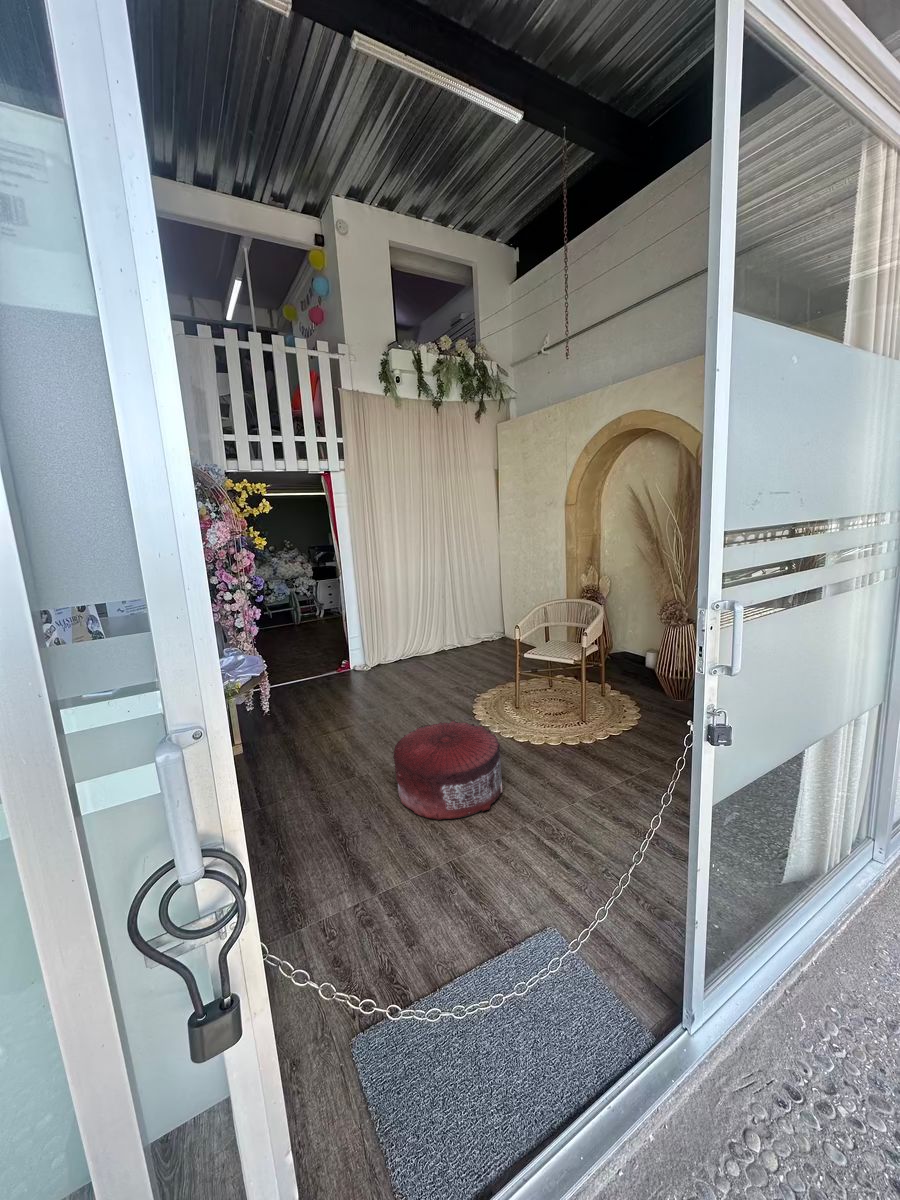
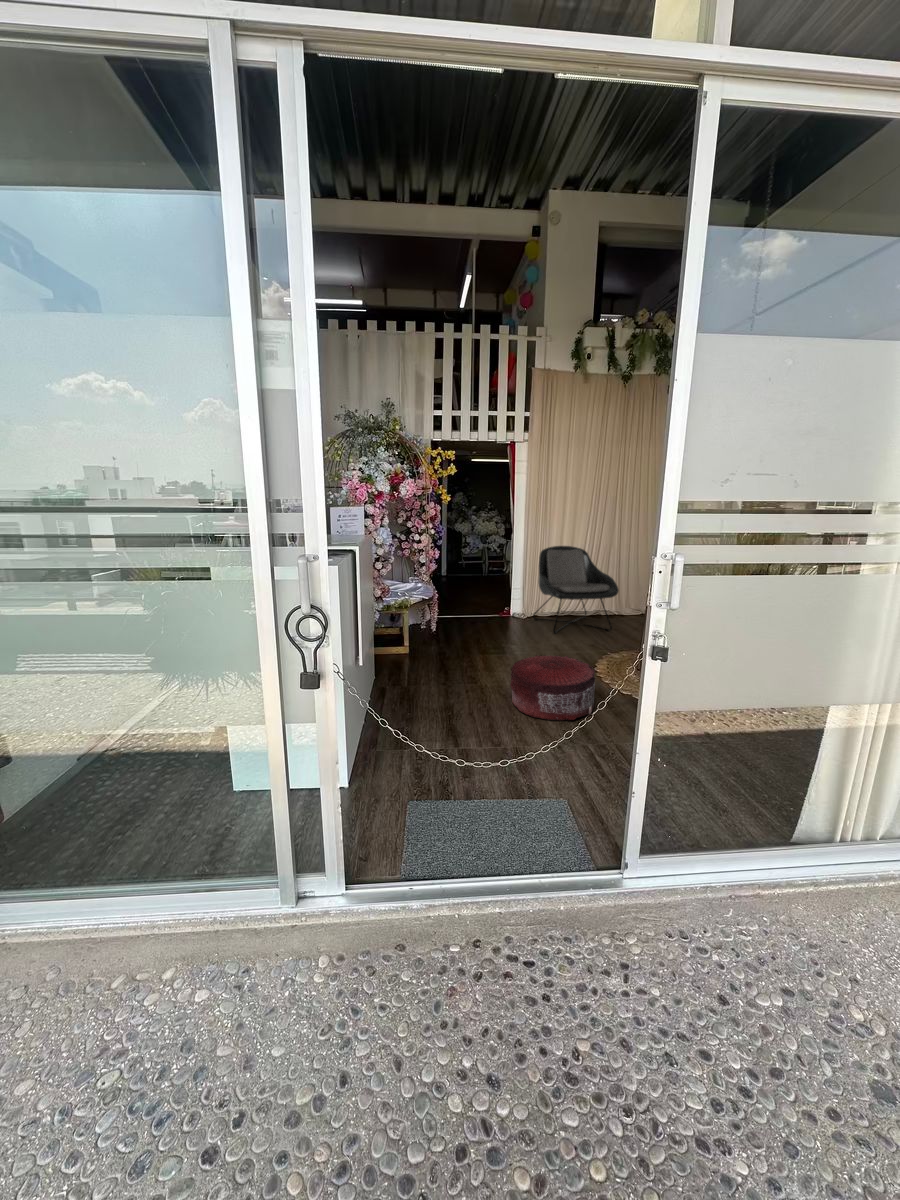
lounge chair: none [374,583,465,684] -> present [533,546,619,634]

